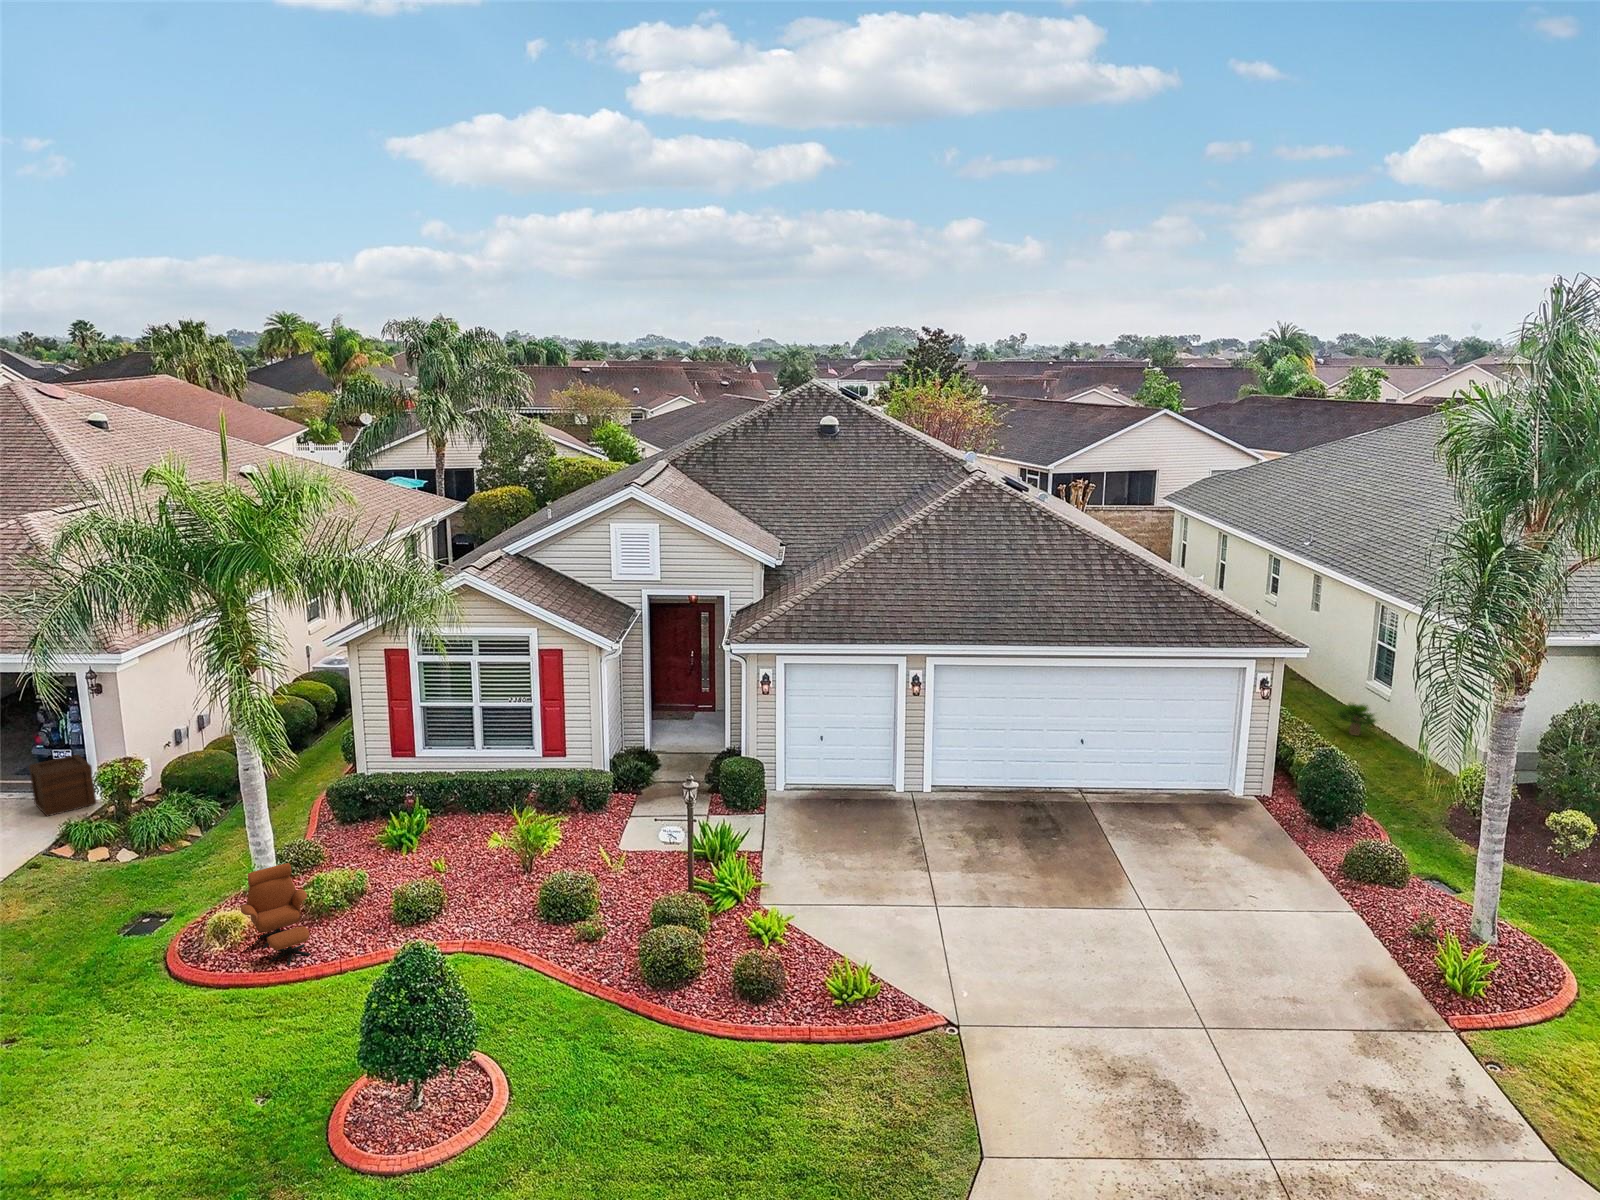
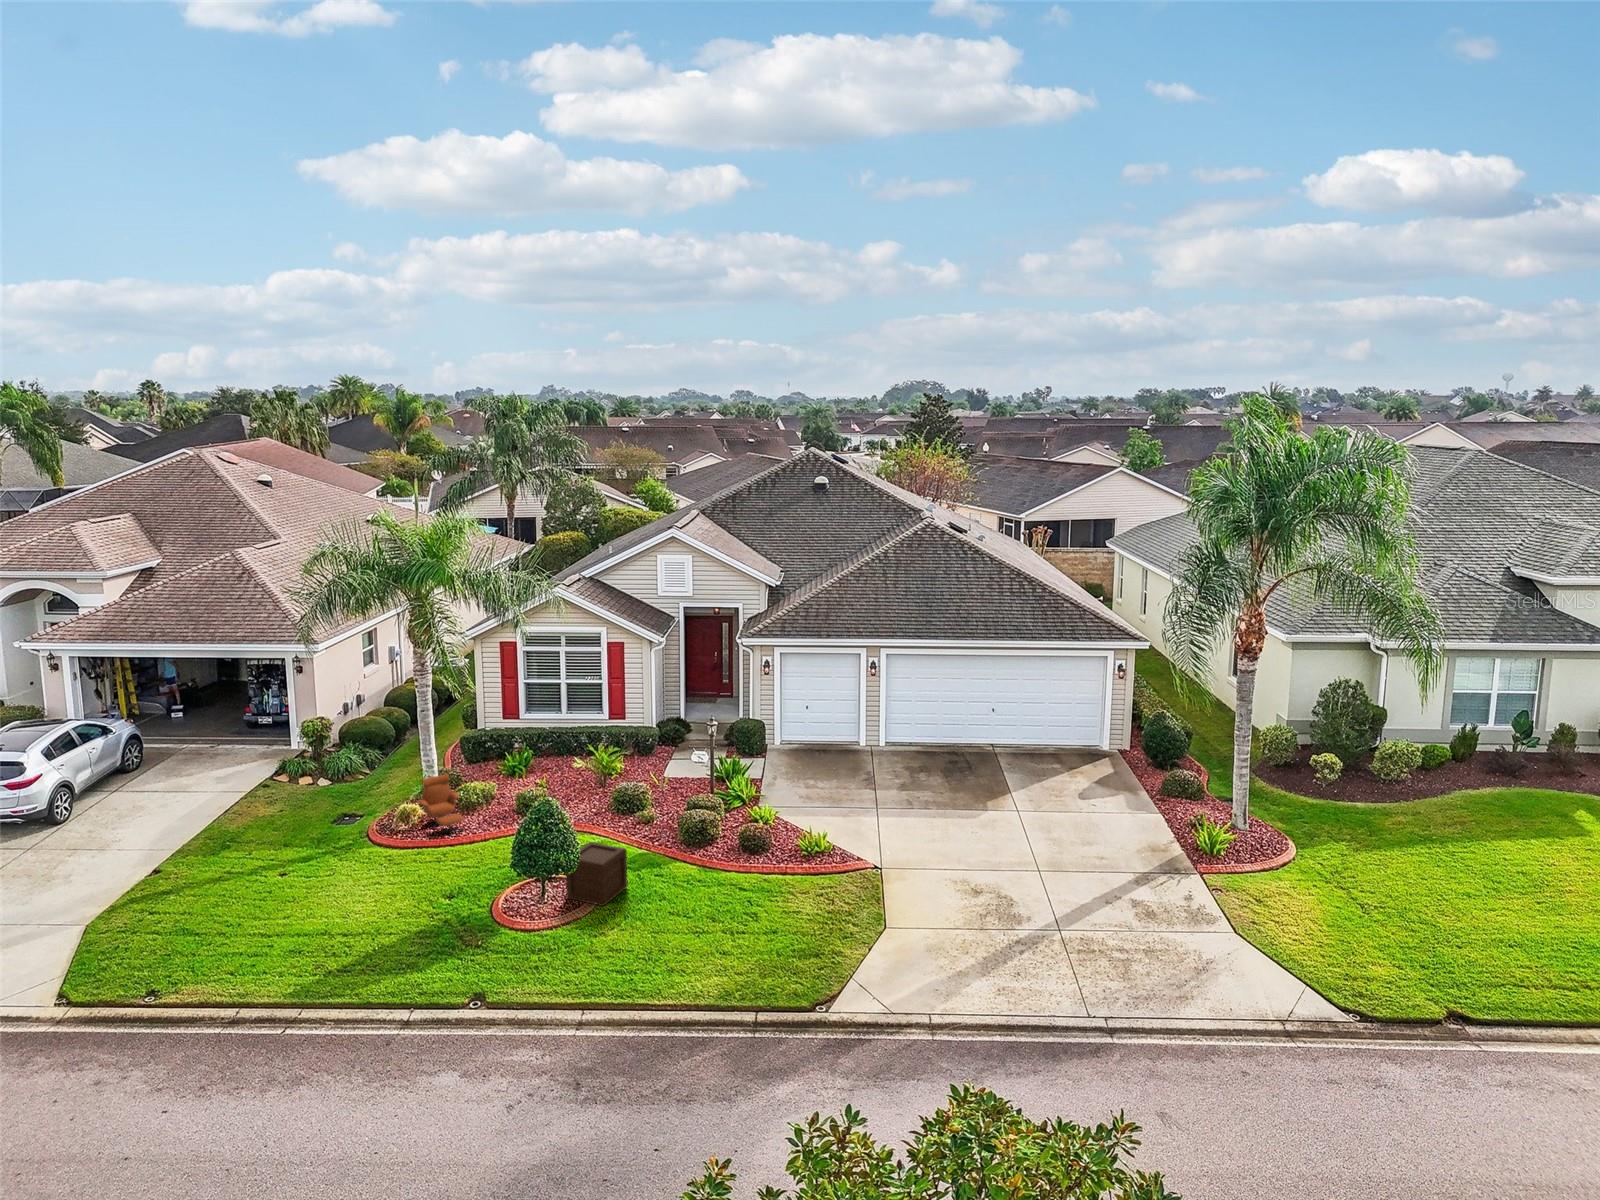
potted plant: present [1338,703,1376,735] -> none [1196,688,1228,714]
wooden crate: present [29,755,96,816] -> present [566,842,628,906]

